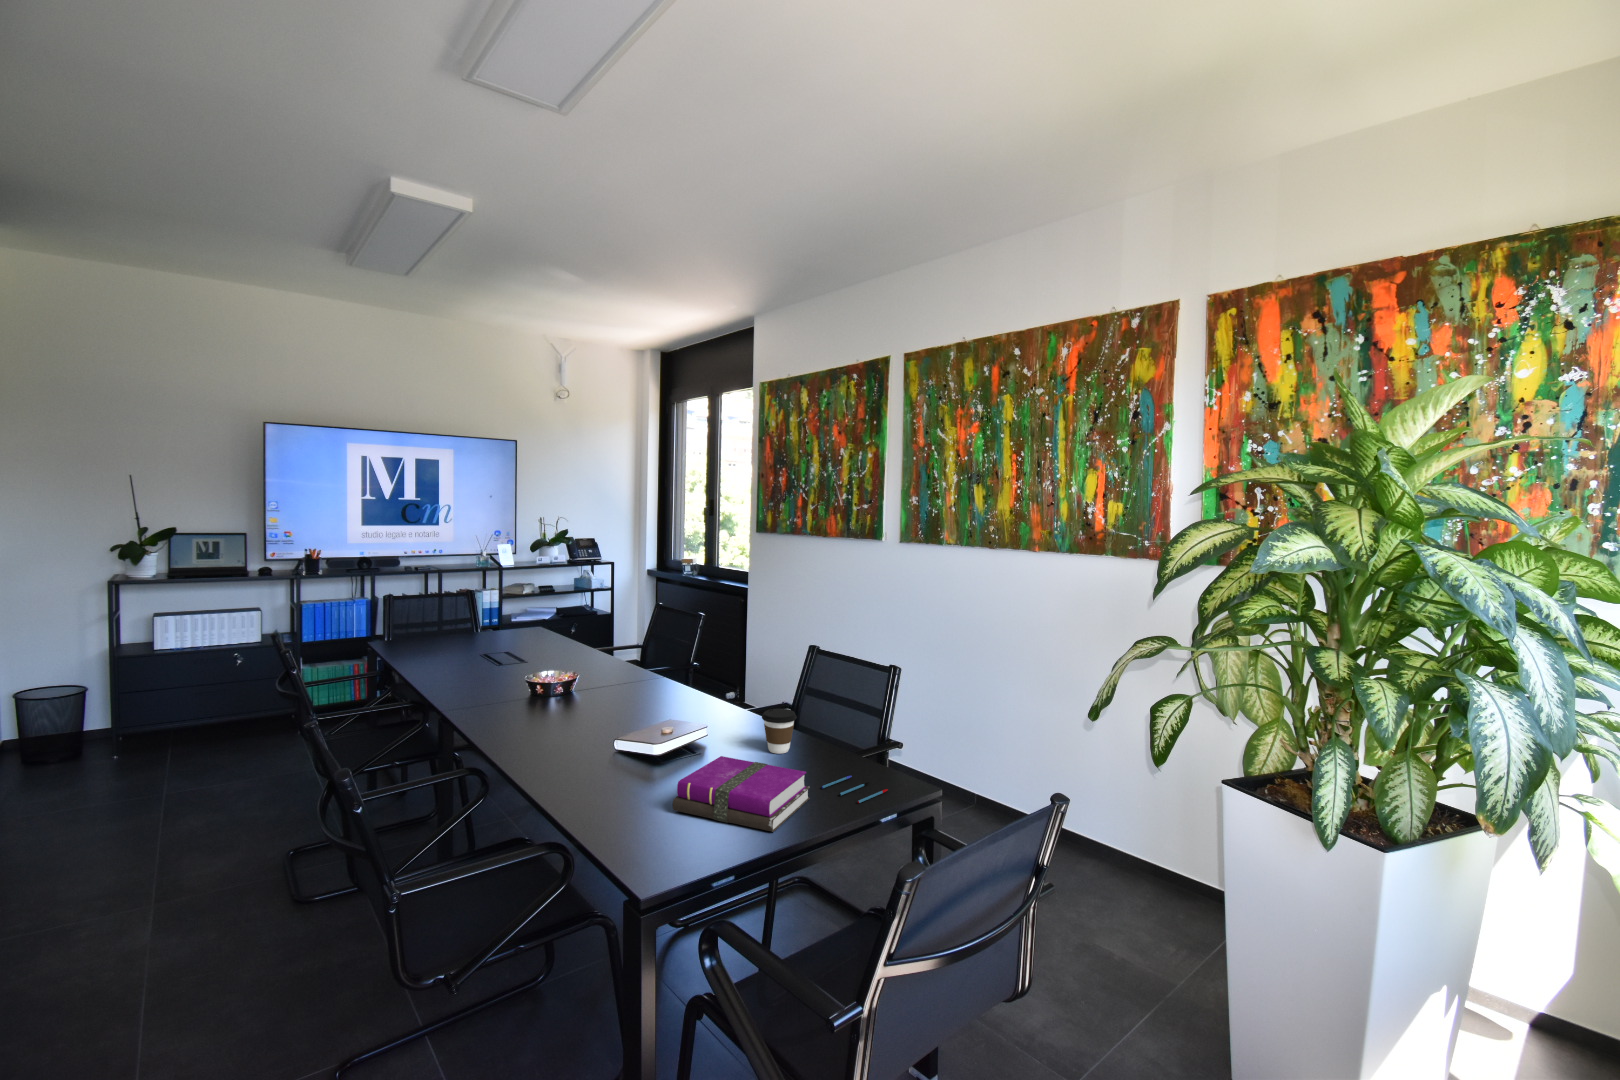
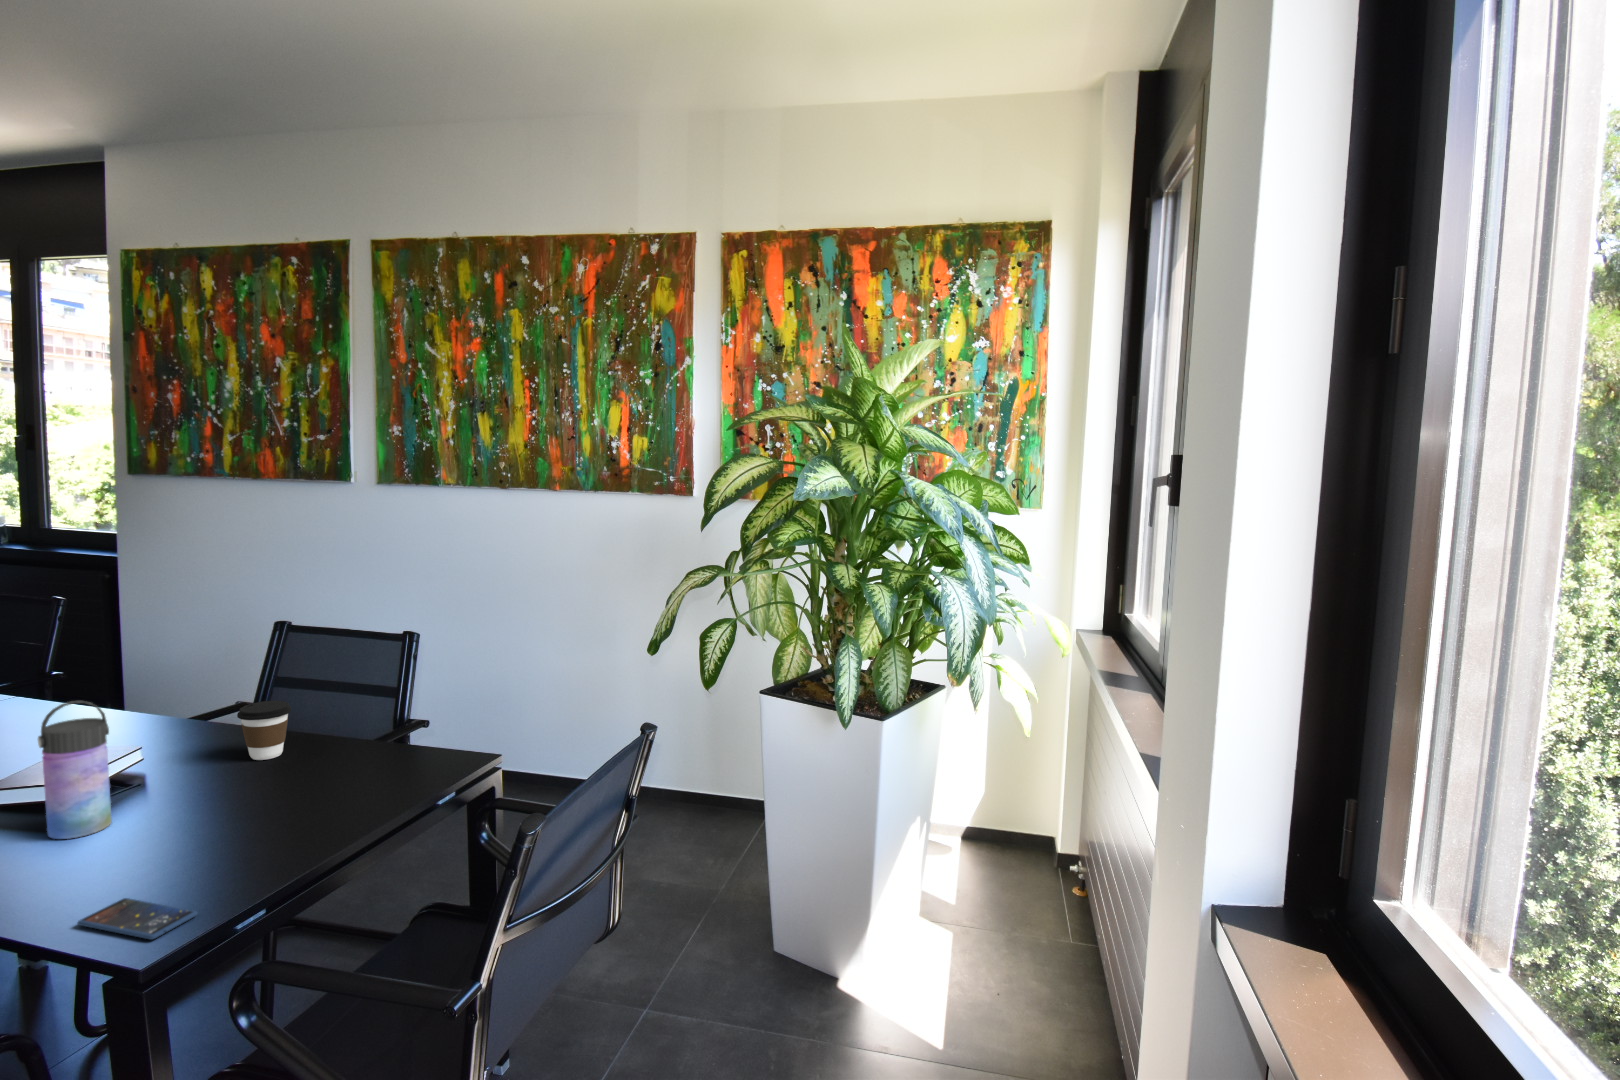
water bottle: none [642,692,679,786] -> present [38,701,112,839]
notebook: present [673,756,810,832] -> none [128,766,339,858]
pen: present [822,776,888,803] -> none [351,763,439,789]
smartphone: none [629,841,691,879] -> present [78,898,197,940]

